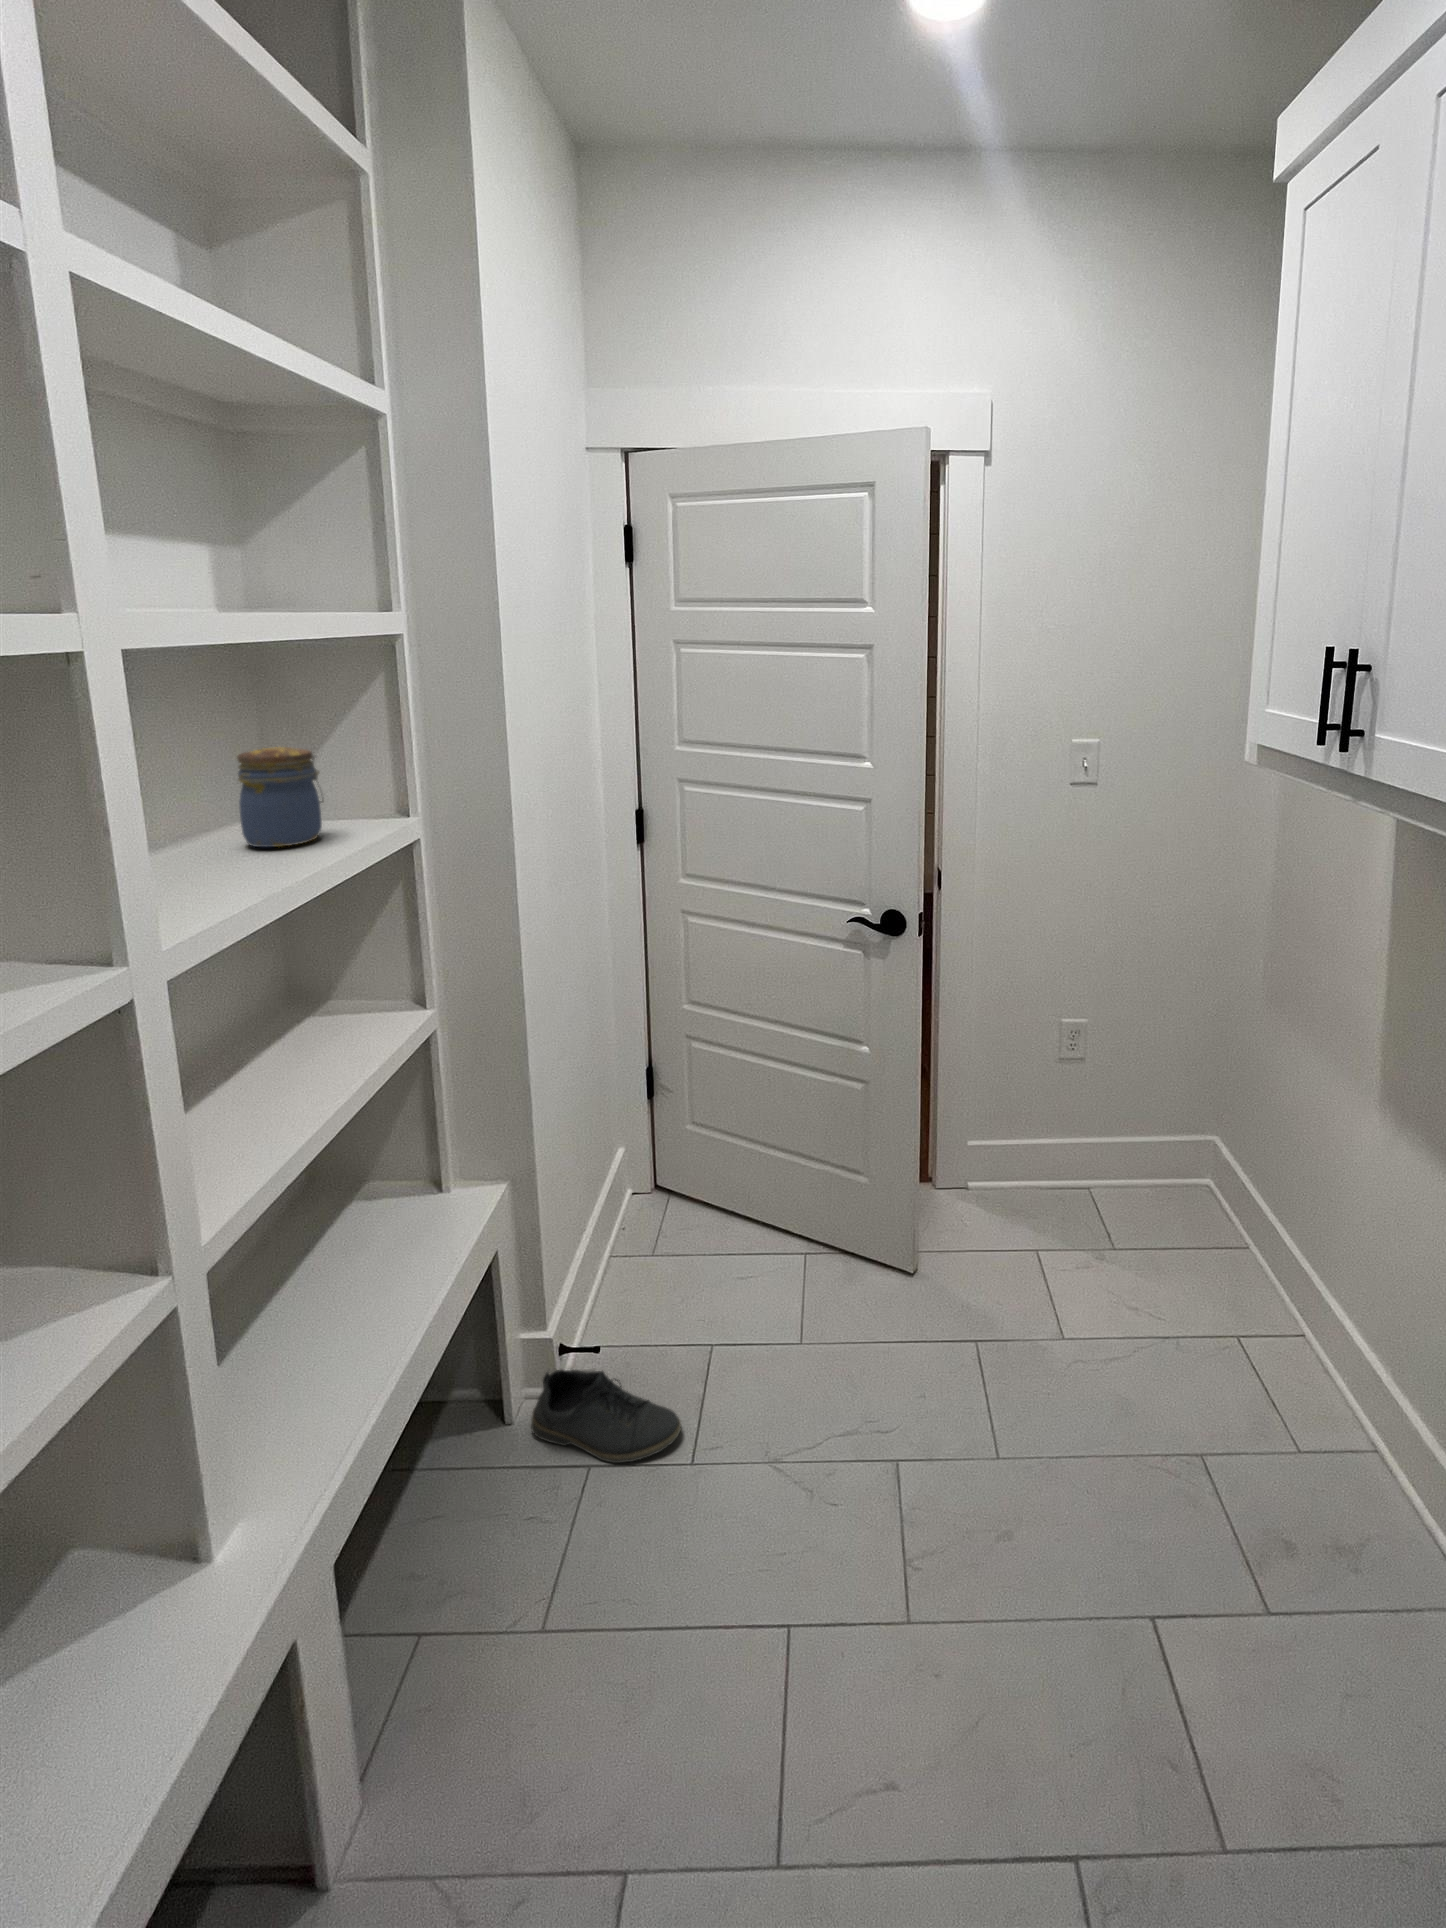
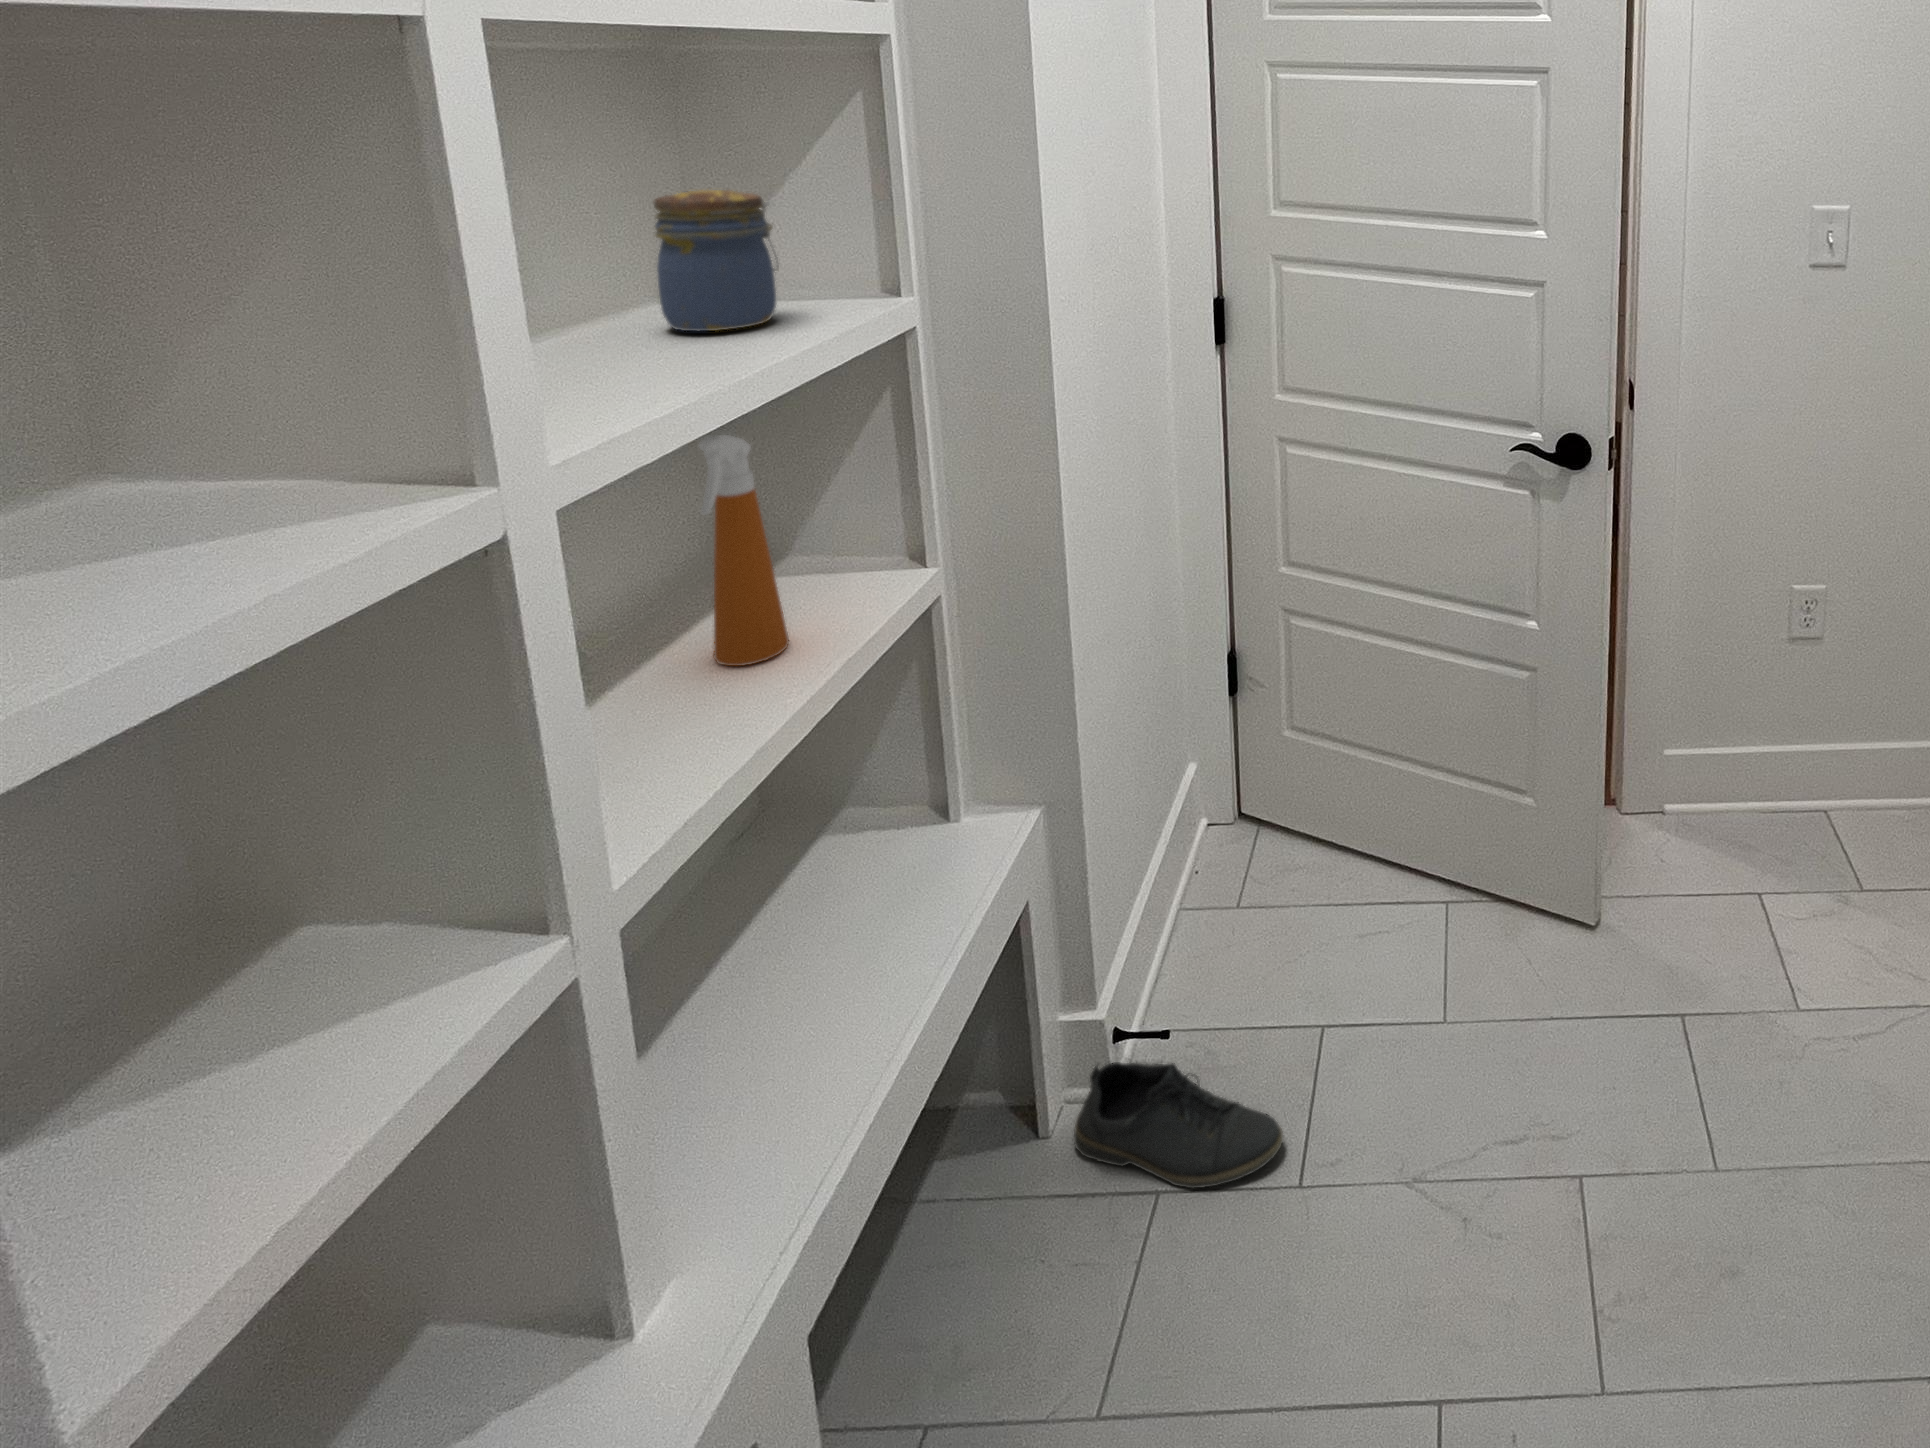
spray bottle: none [266,921,329,1084] -> present [699,435,789,666]

